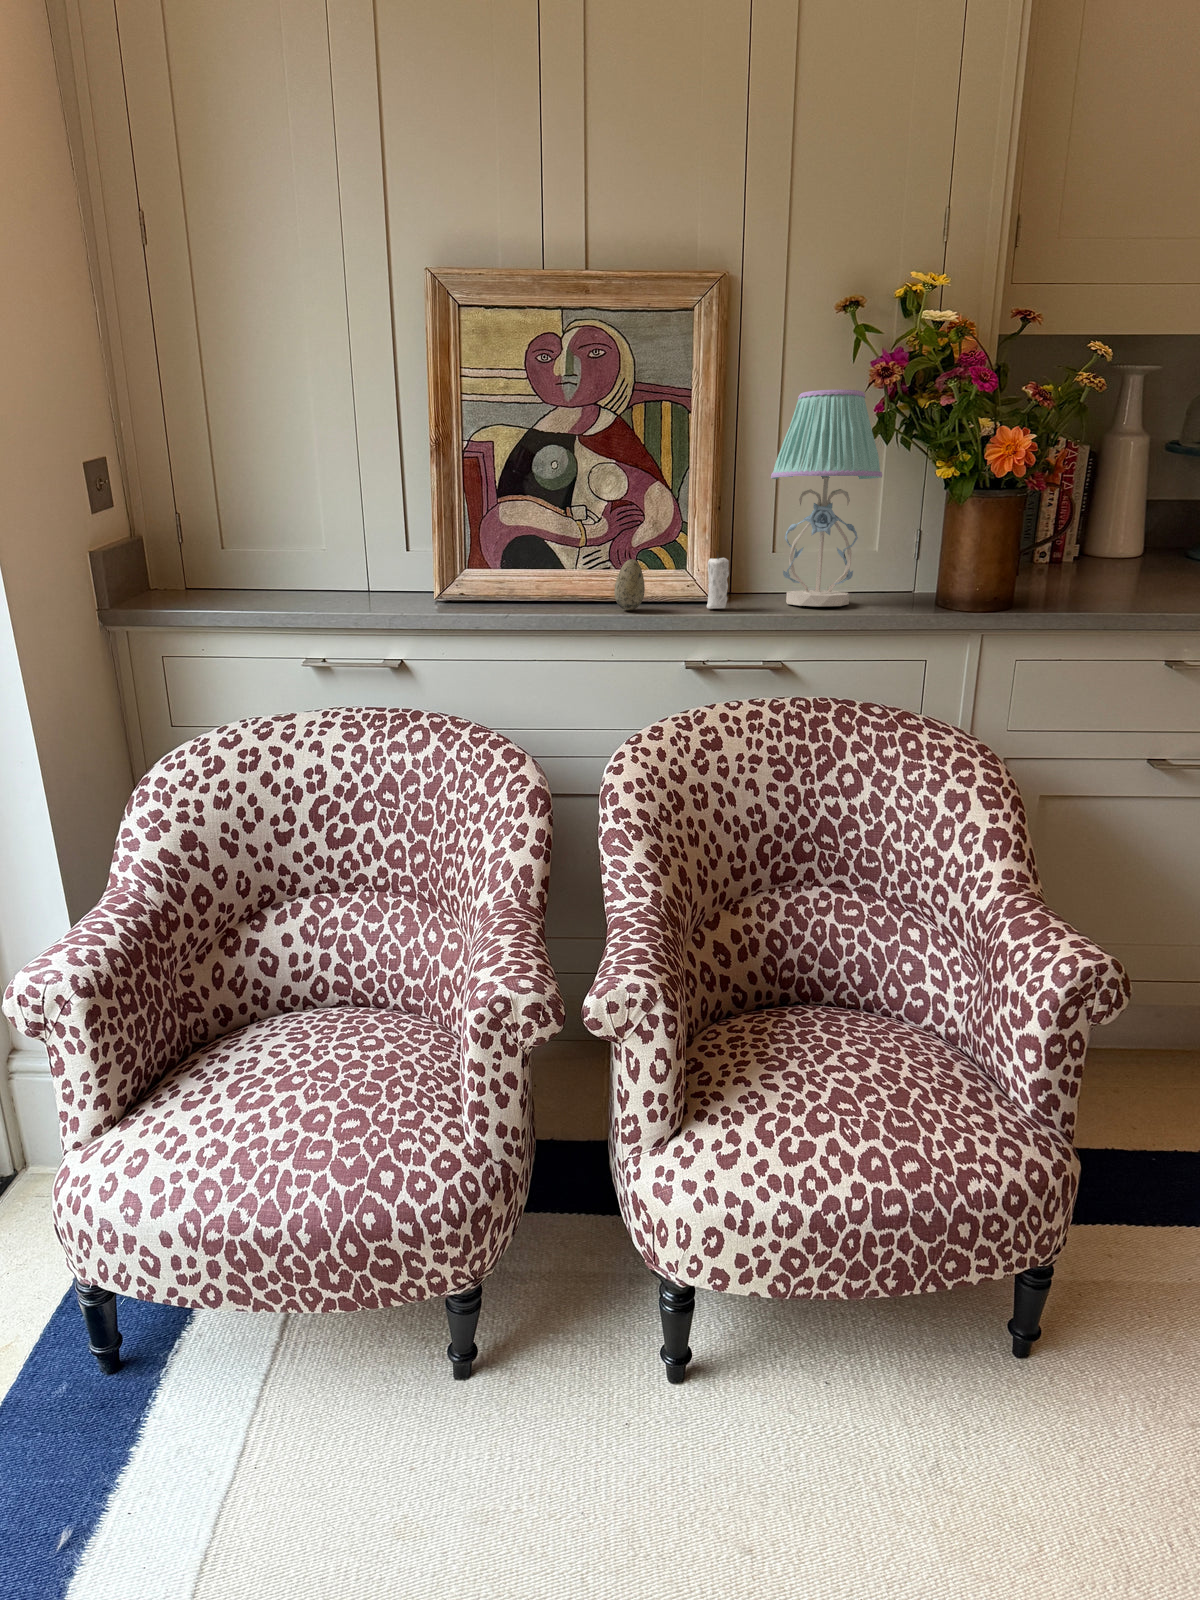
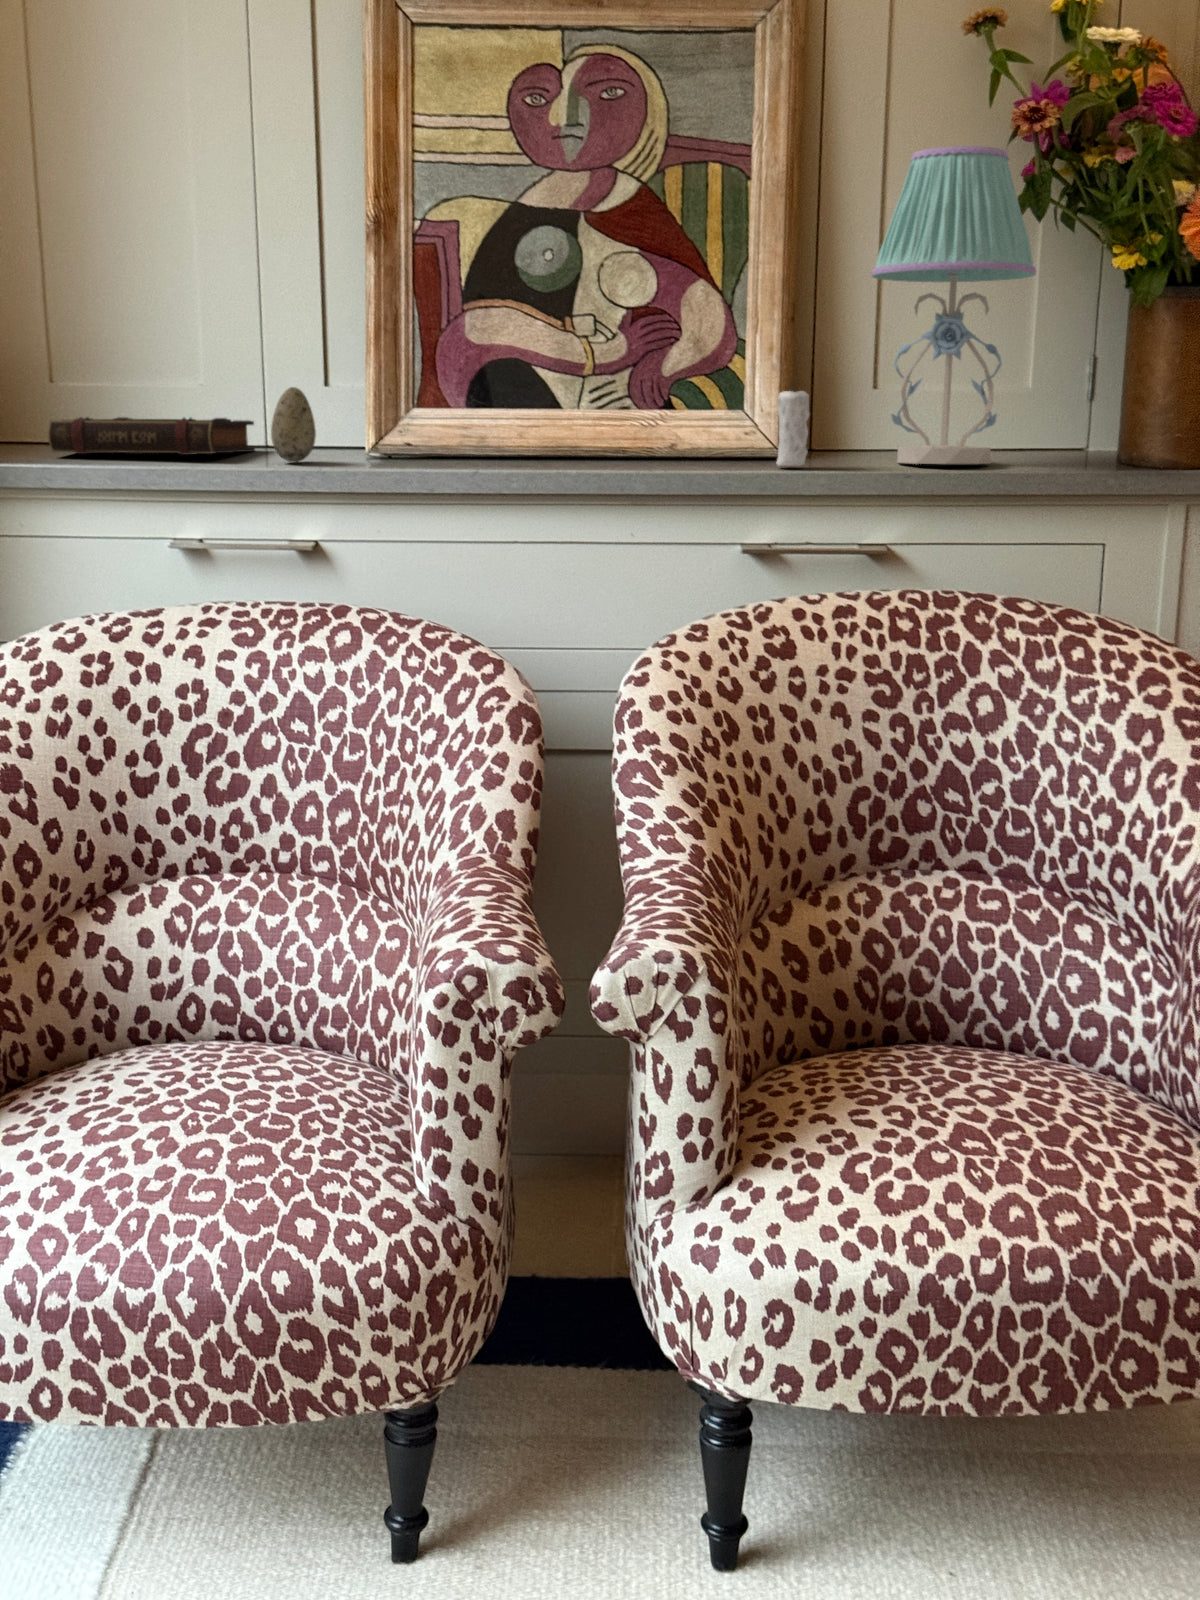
decorative egg: present [614,559,645,610] -> present [271,387,316,462]
book: none [222,573,363,602] -> present [48,417,255,455]

